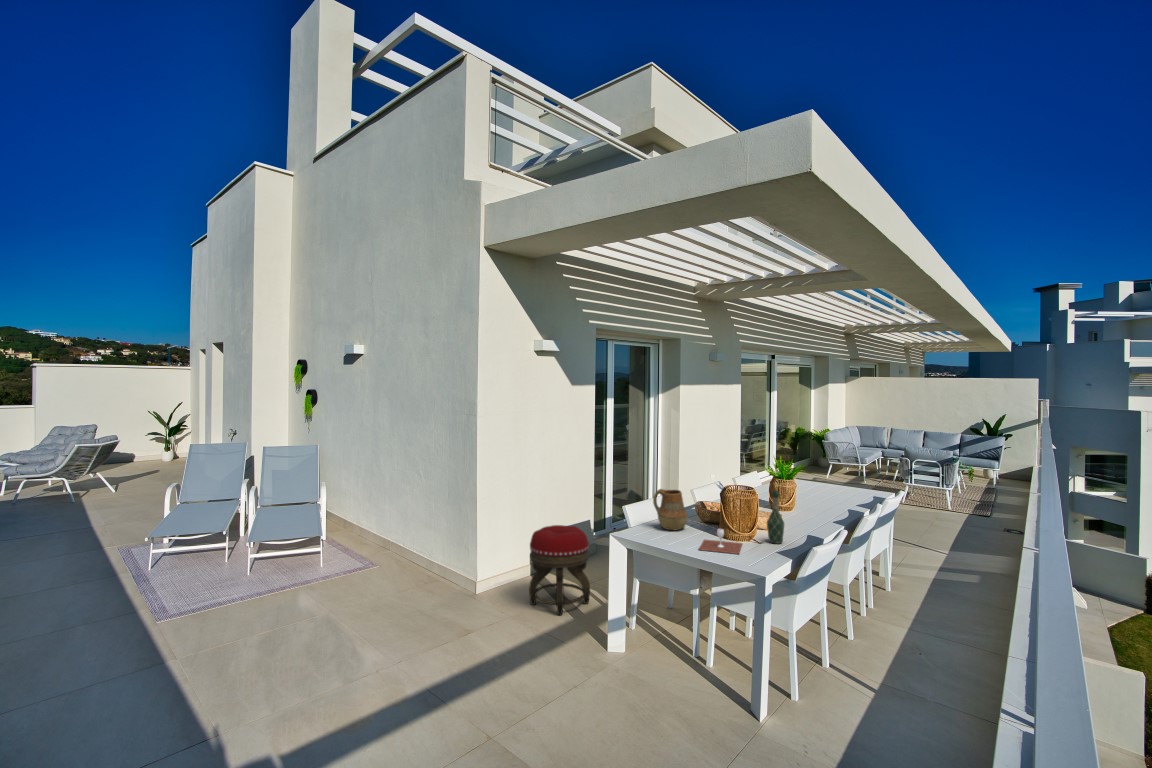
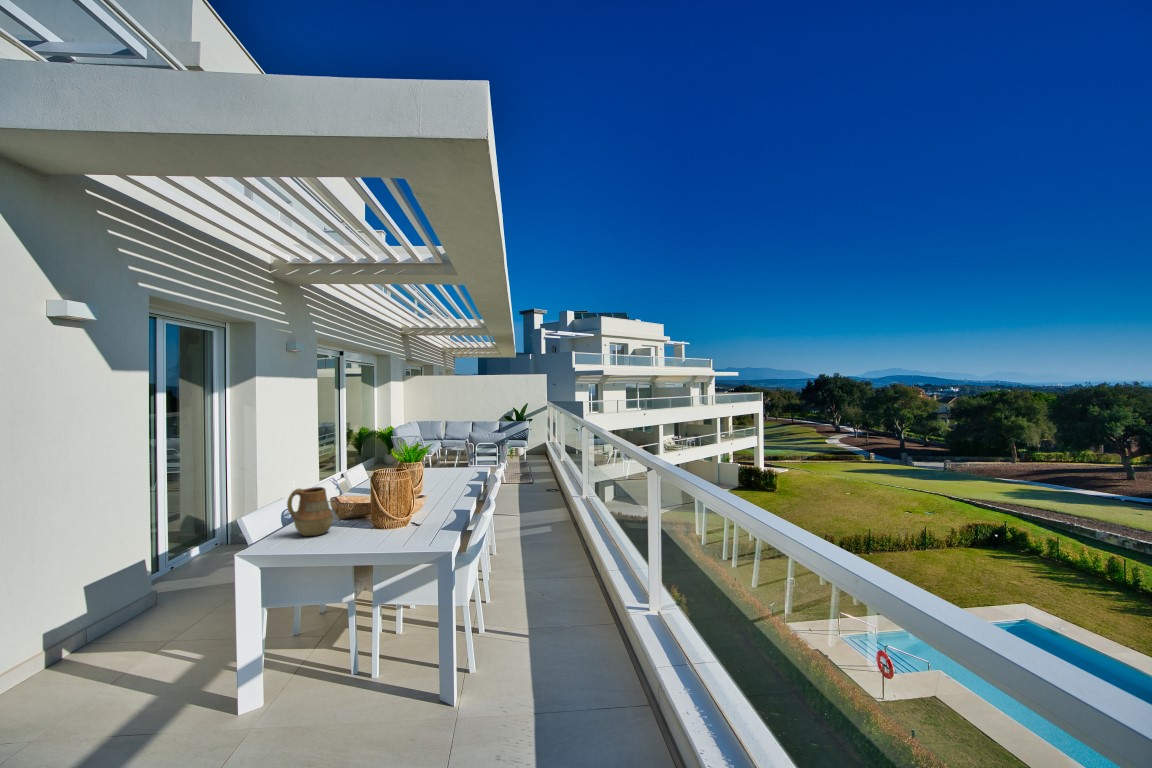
wine bottle: present [767,491,784,544] -> none [427,470,444,524]
footstool: present [529,525,590,615] -> none [60,567,176,704]
wine glass: present [699,529,742,554] -> none [362,518,412,547]

